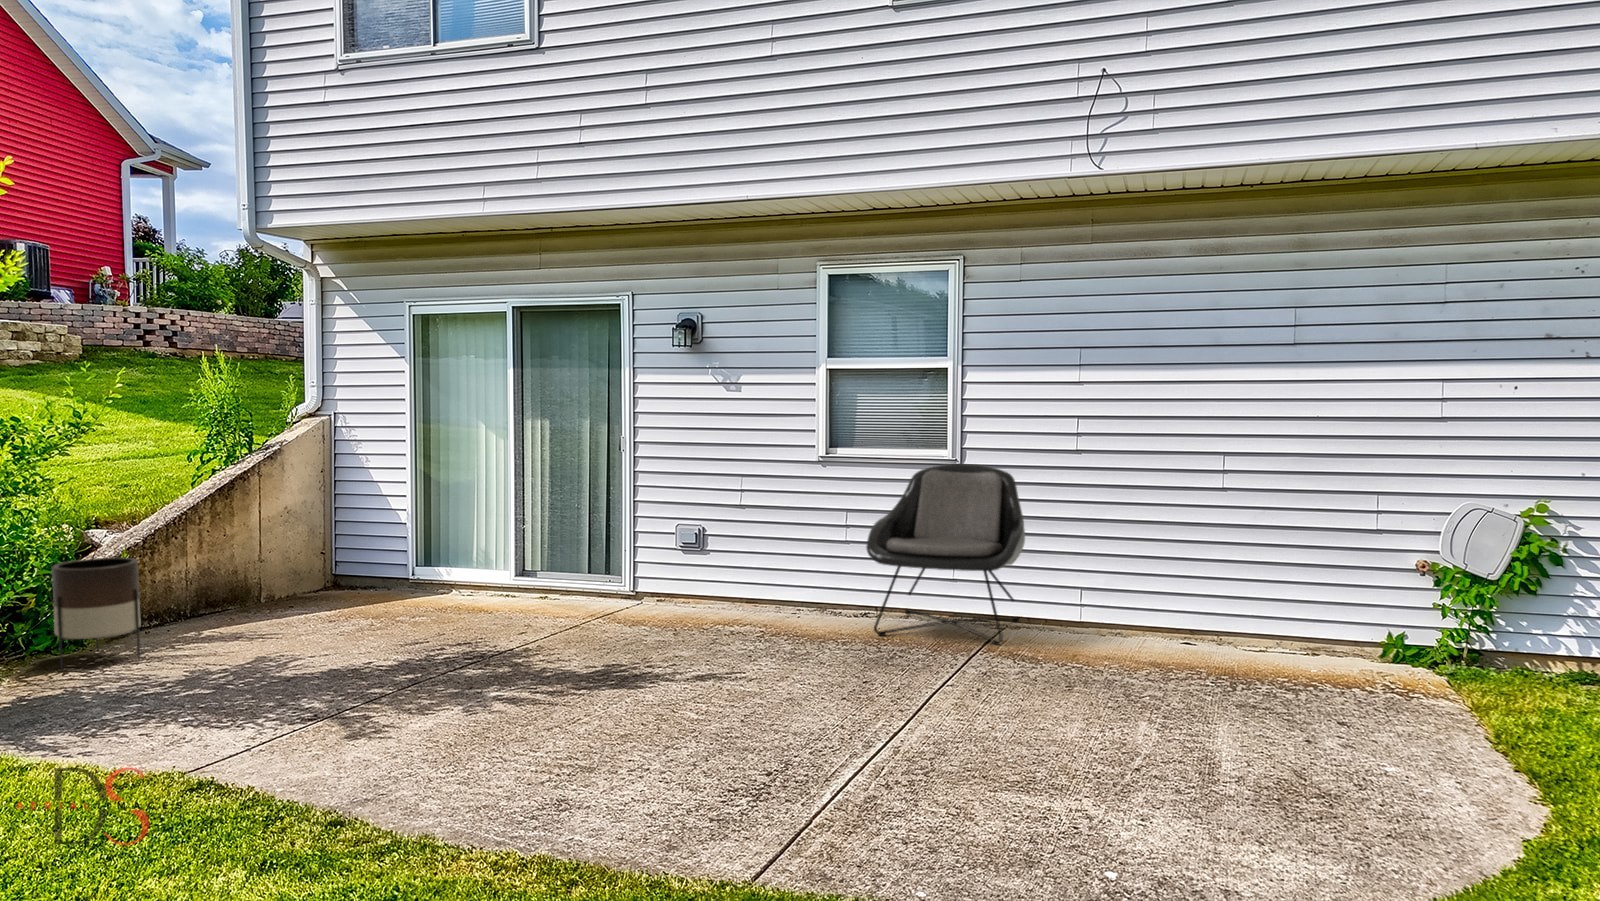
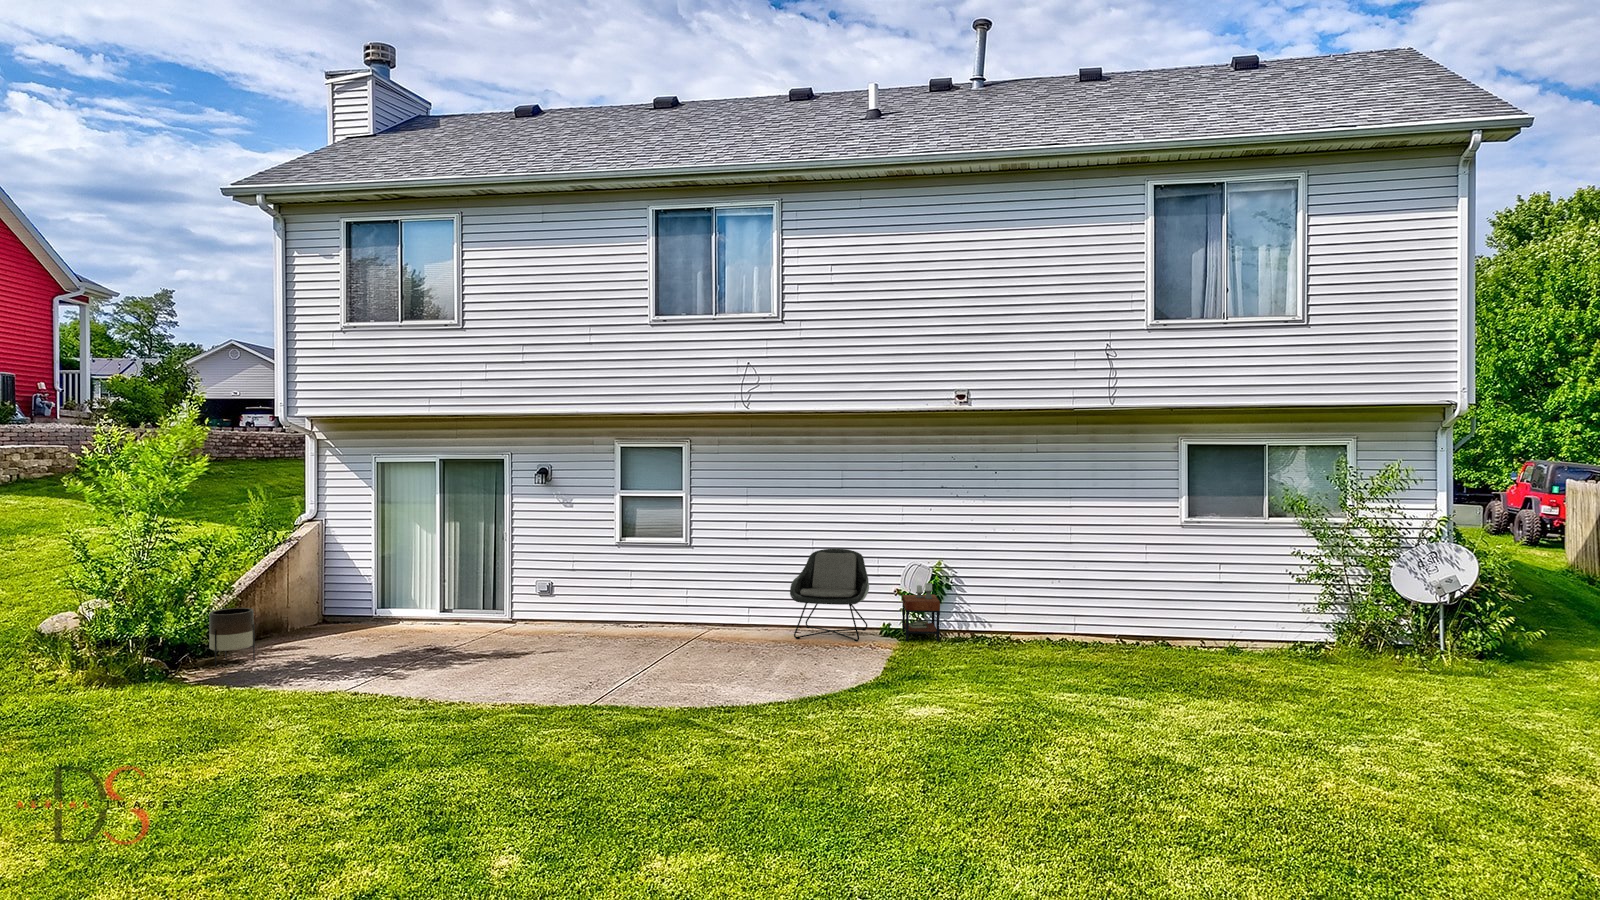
lounge chair: present [866,464,1025,645] -> present [790,548,869,642]
side table: none [1444,550,1568,685] -> present [902,583,940,641]

